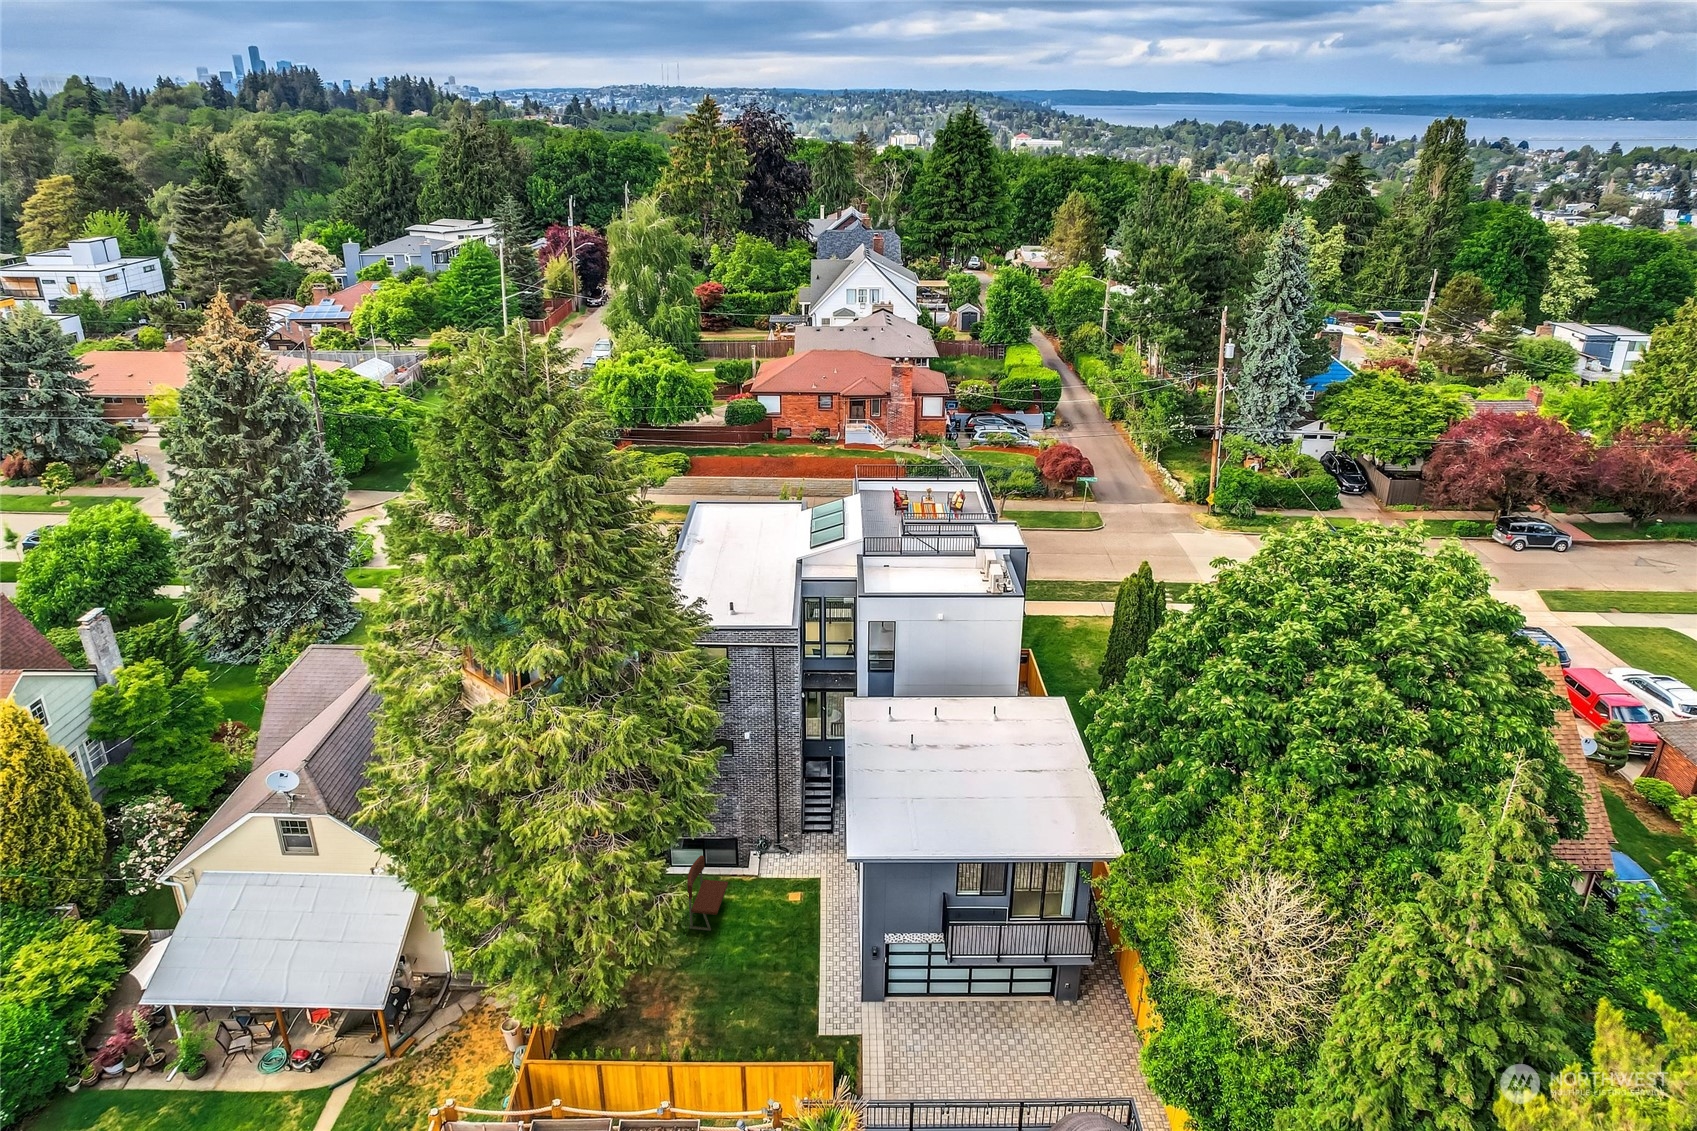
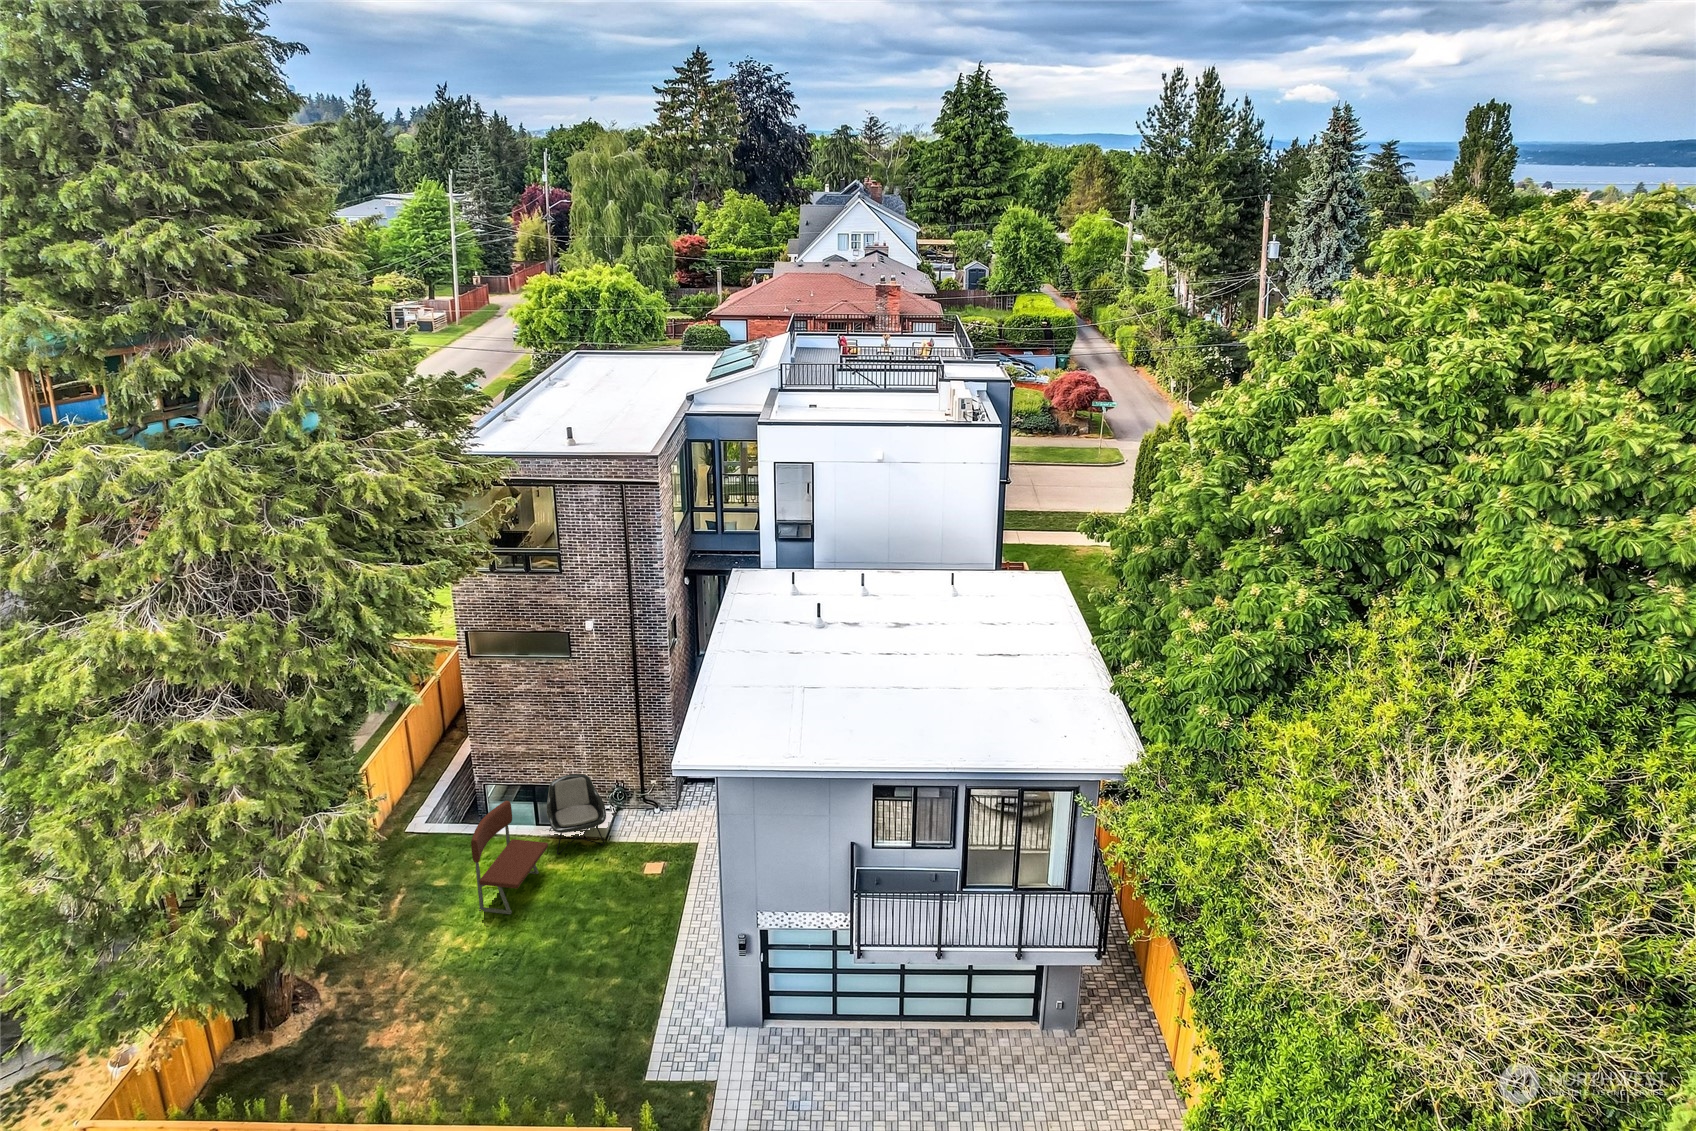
lounge chair: none [721,833,762,888] -> present [547,774,606,855]

